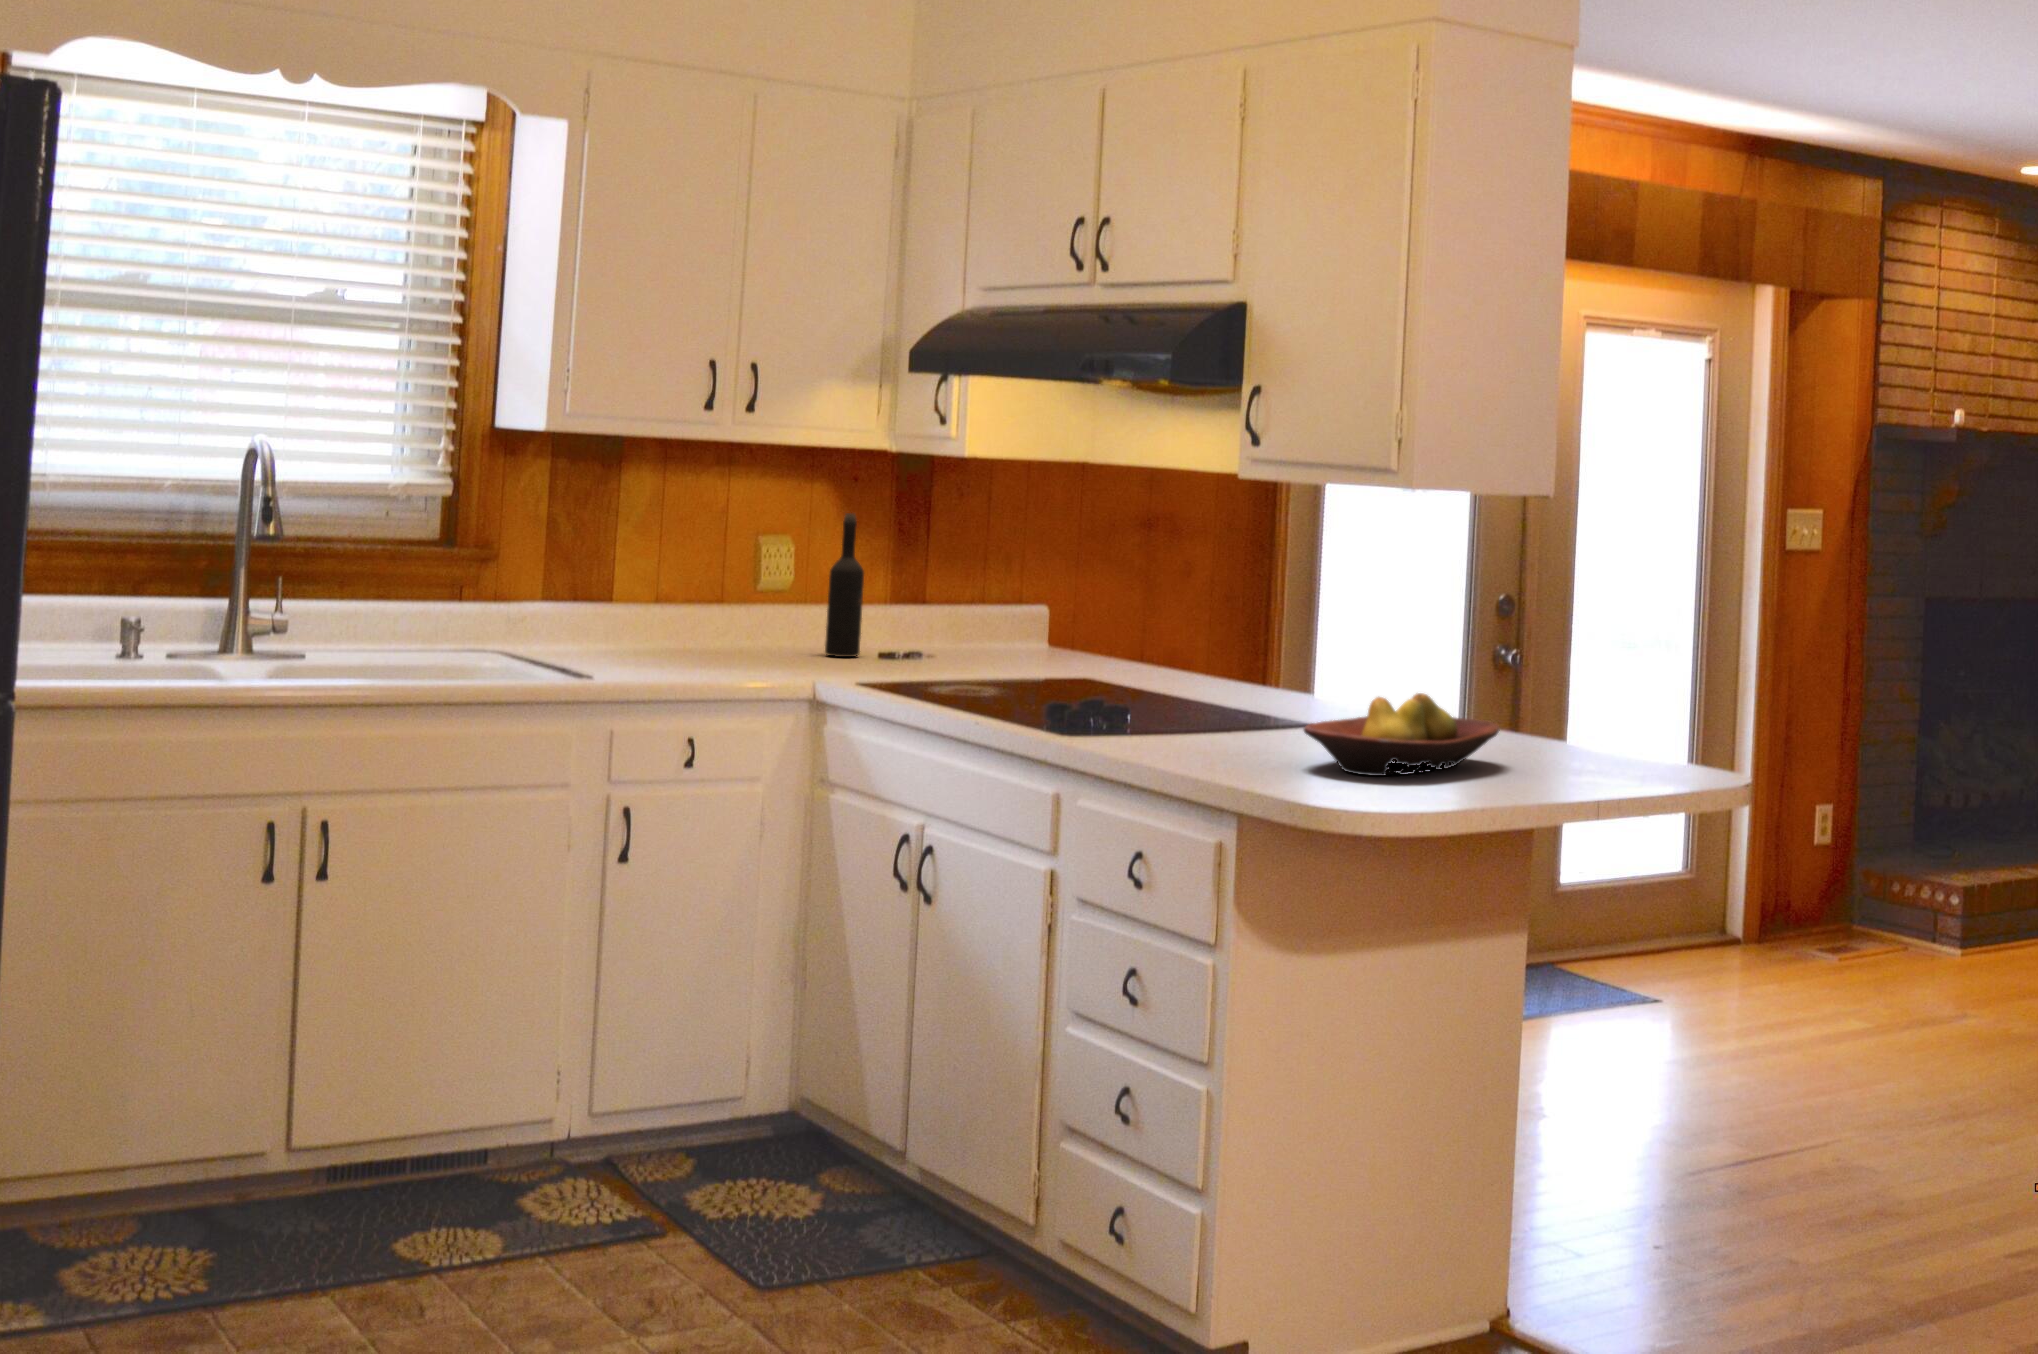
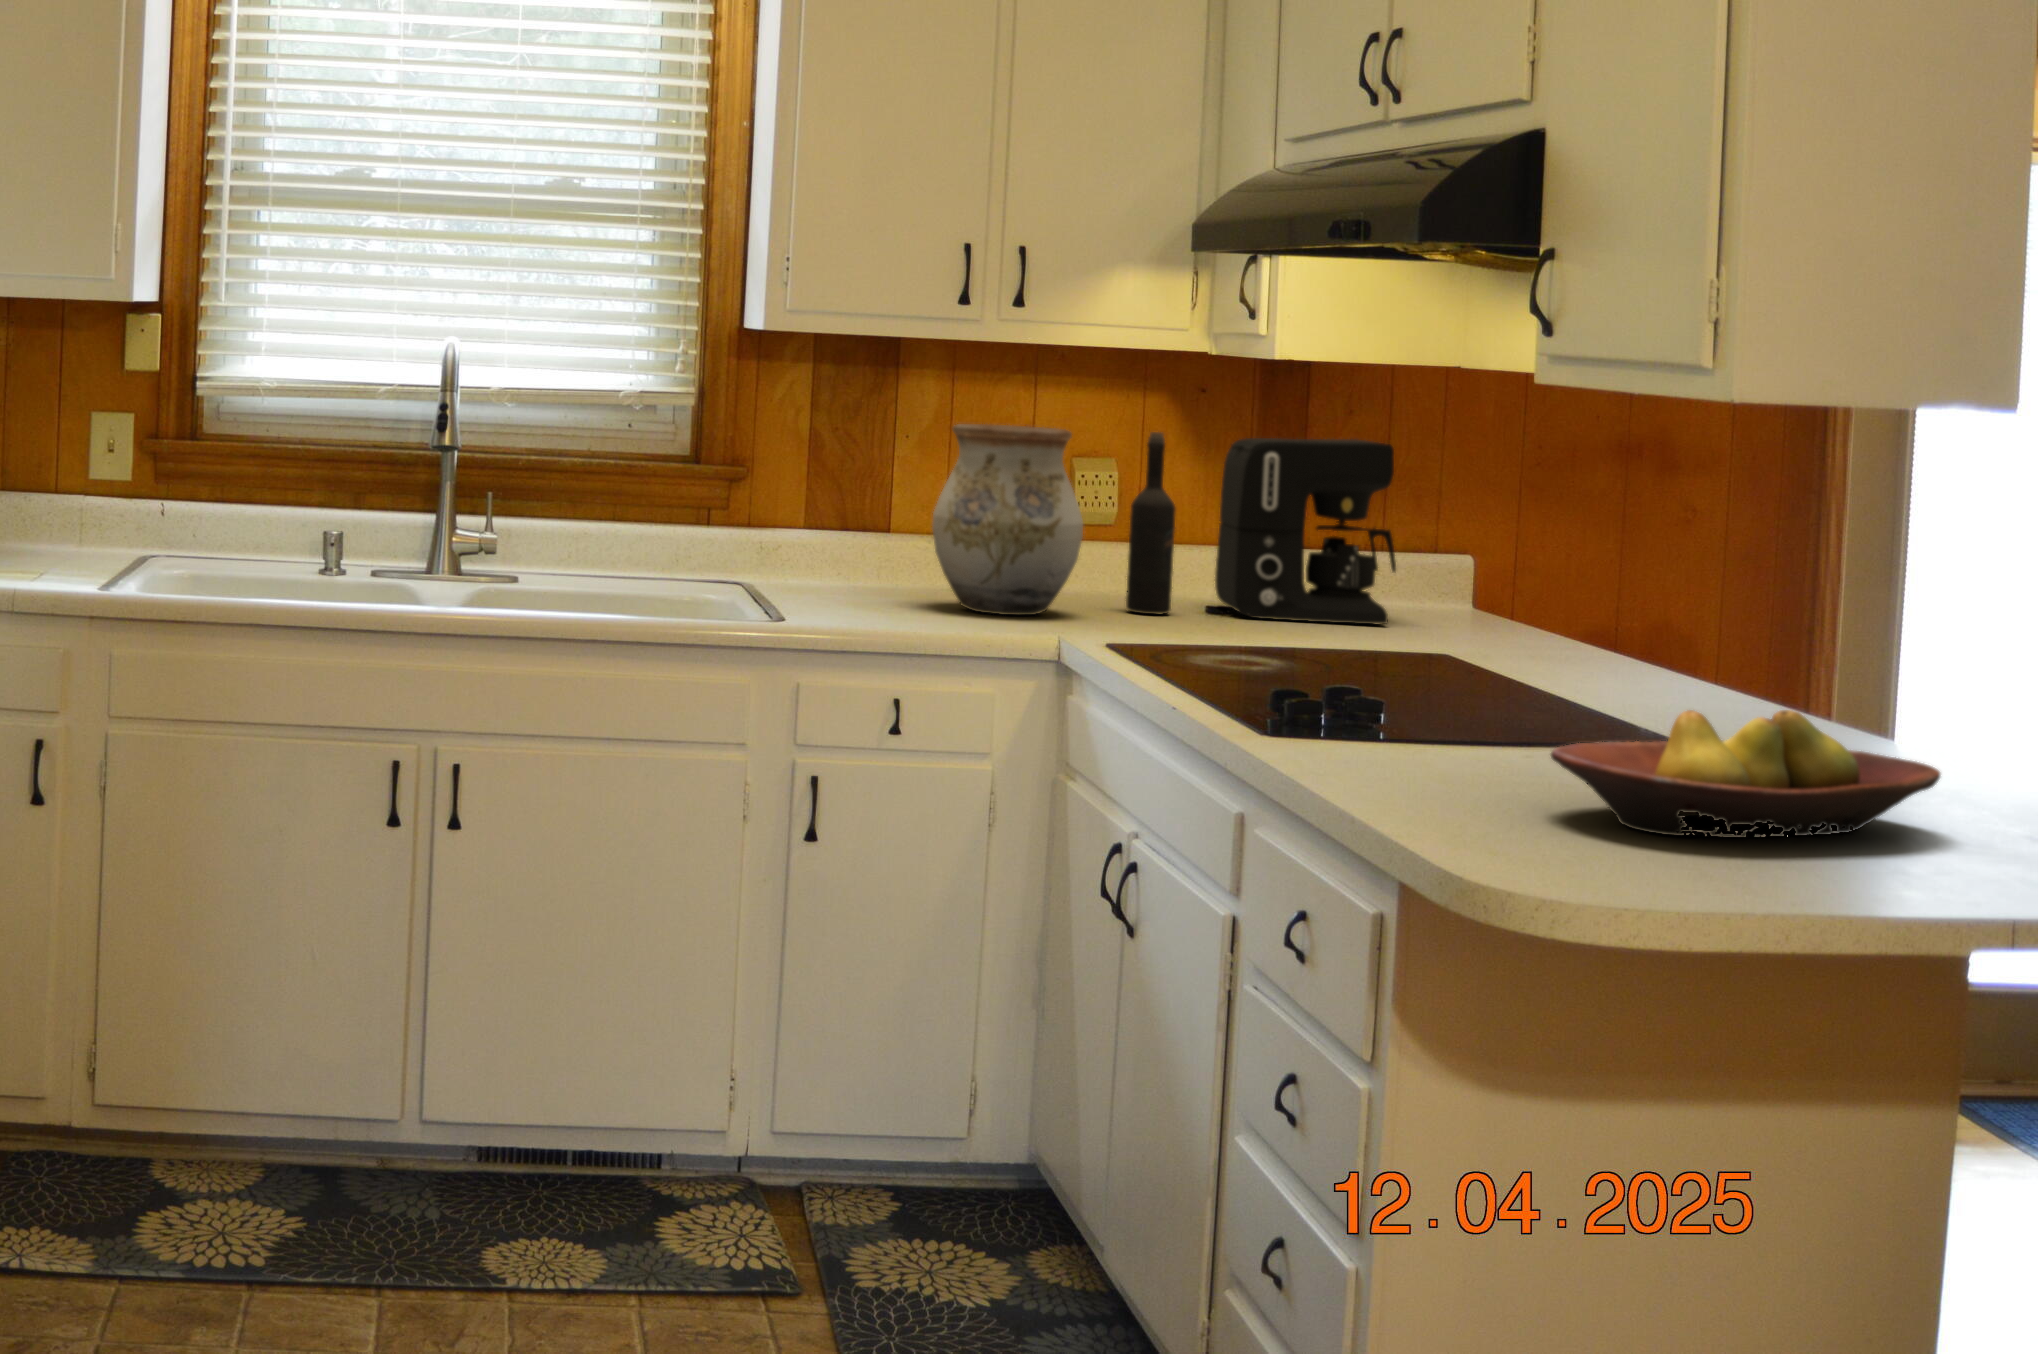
vase: none [686,509,808,663] -> present [932,424,1083,615]
coffee maker: none [876,516,1017,656] -> present [1215,438,1396,624]

